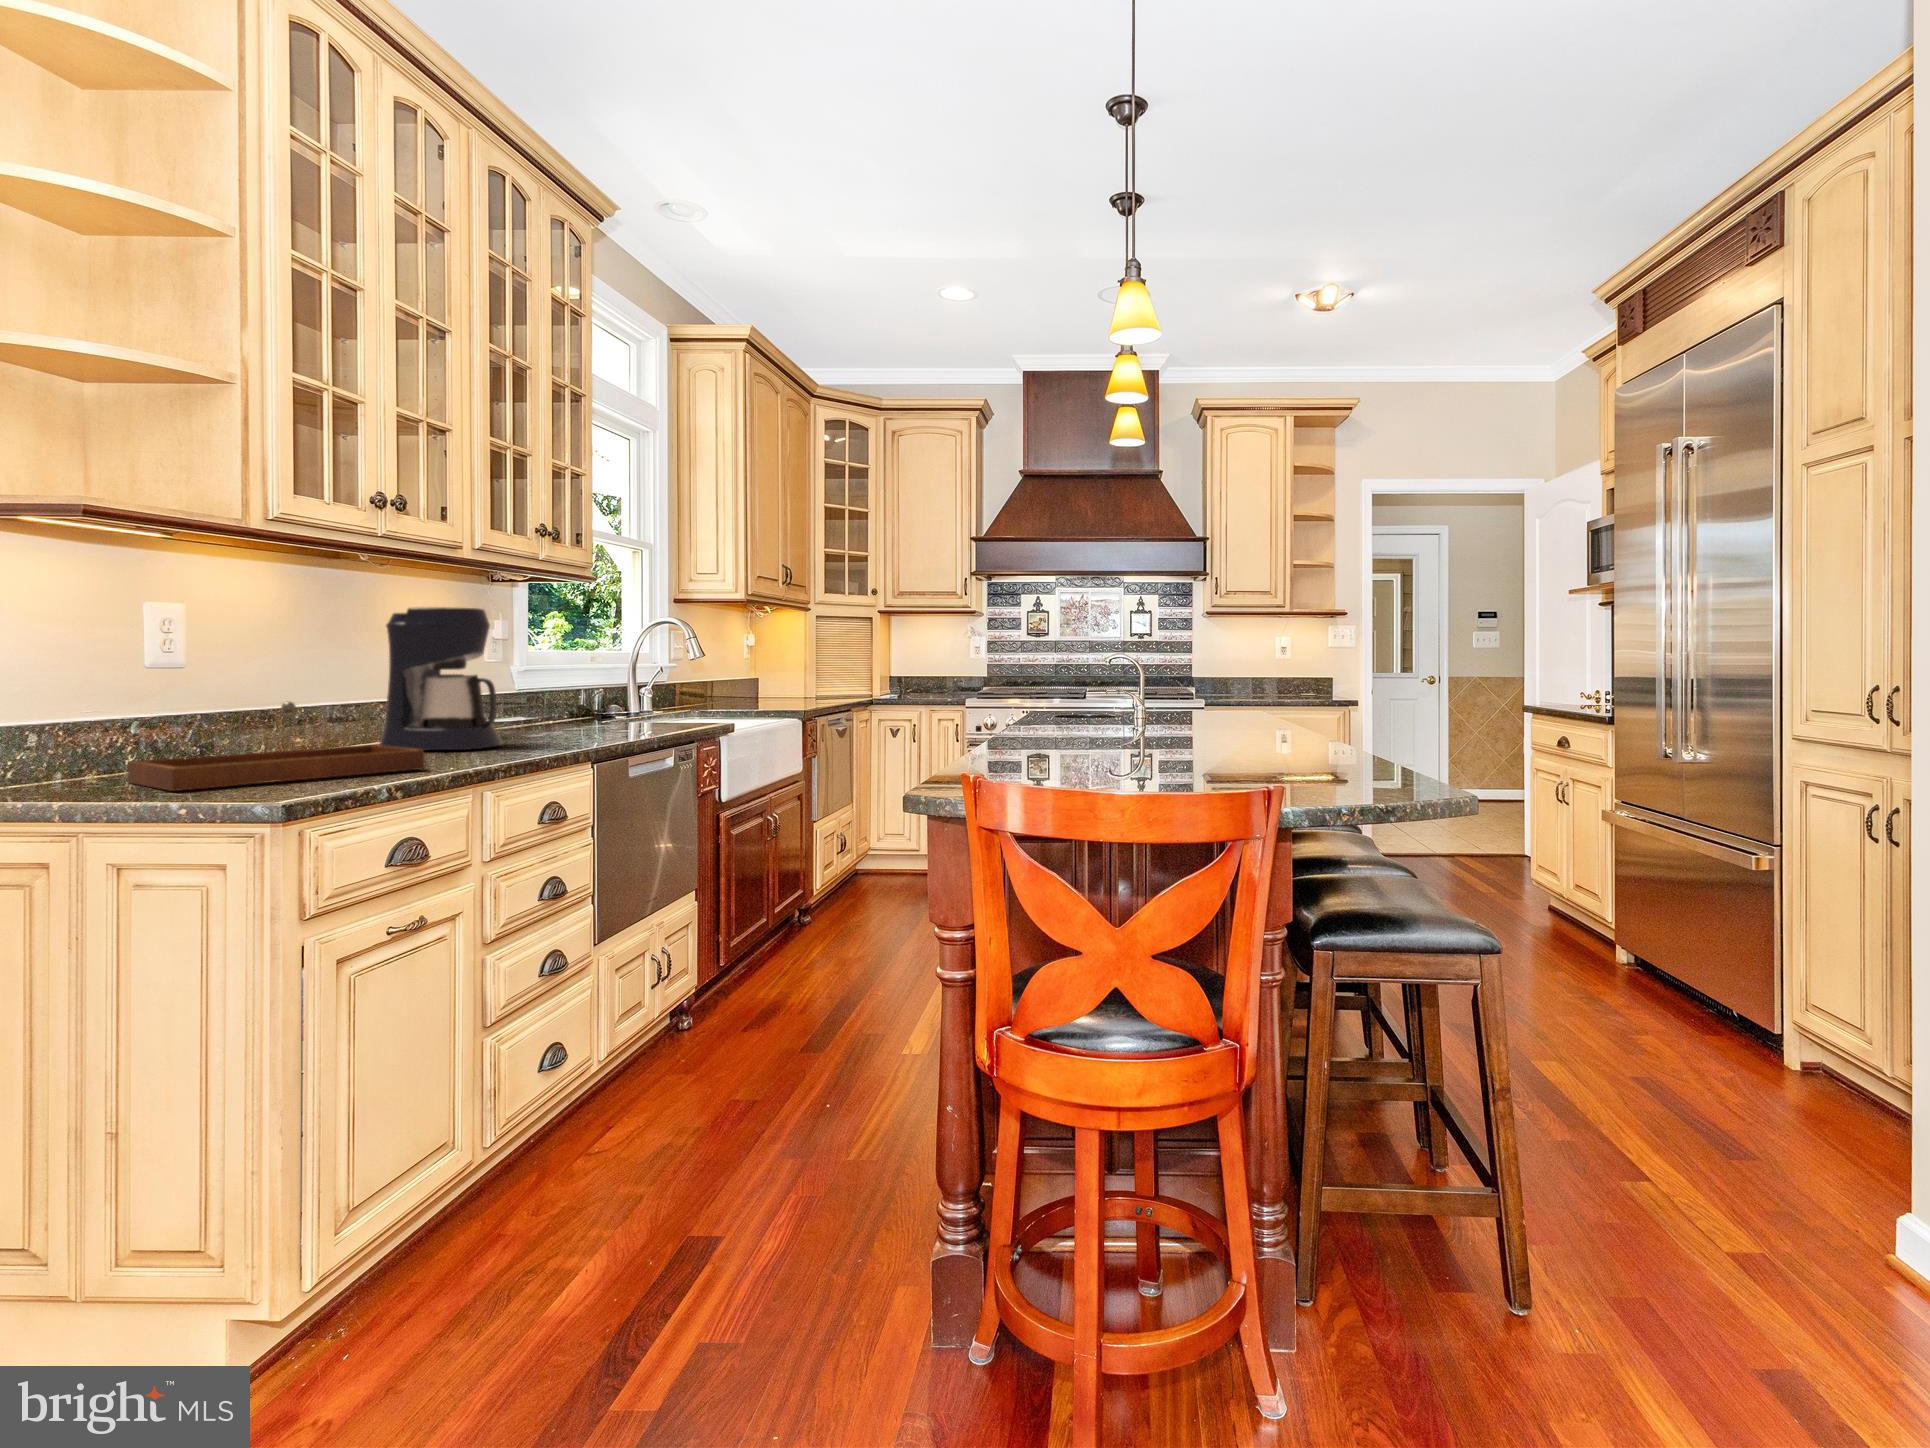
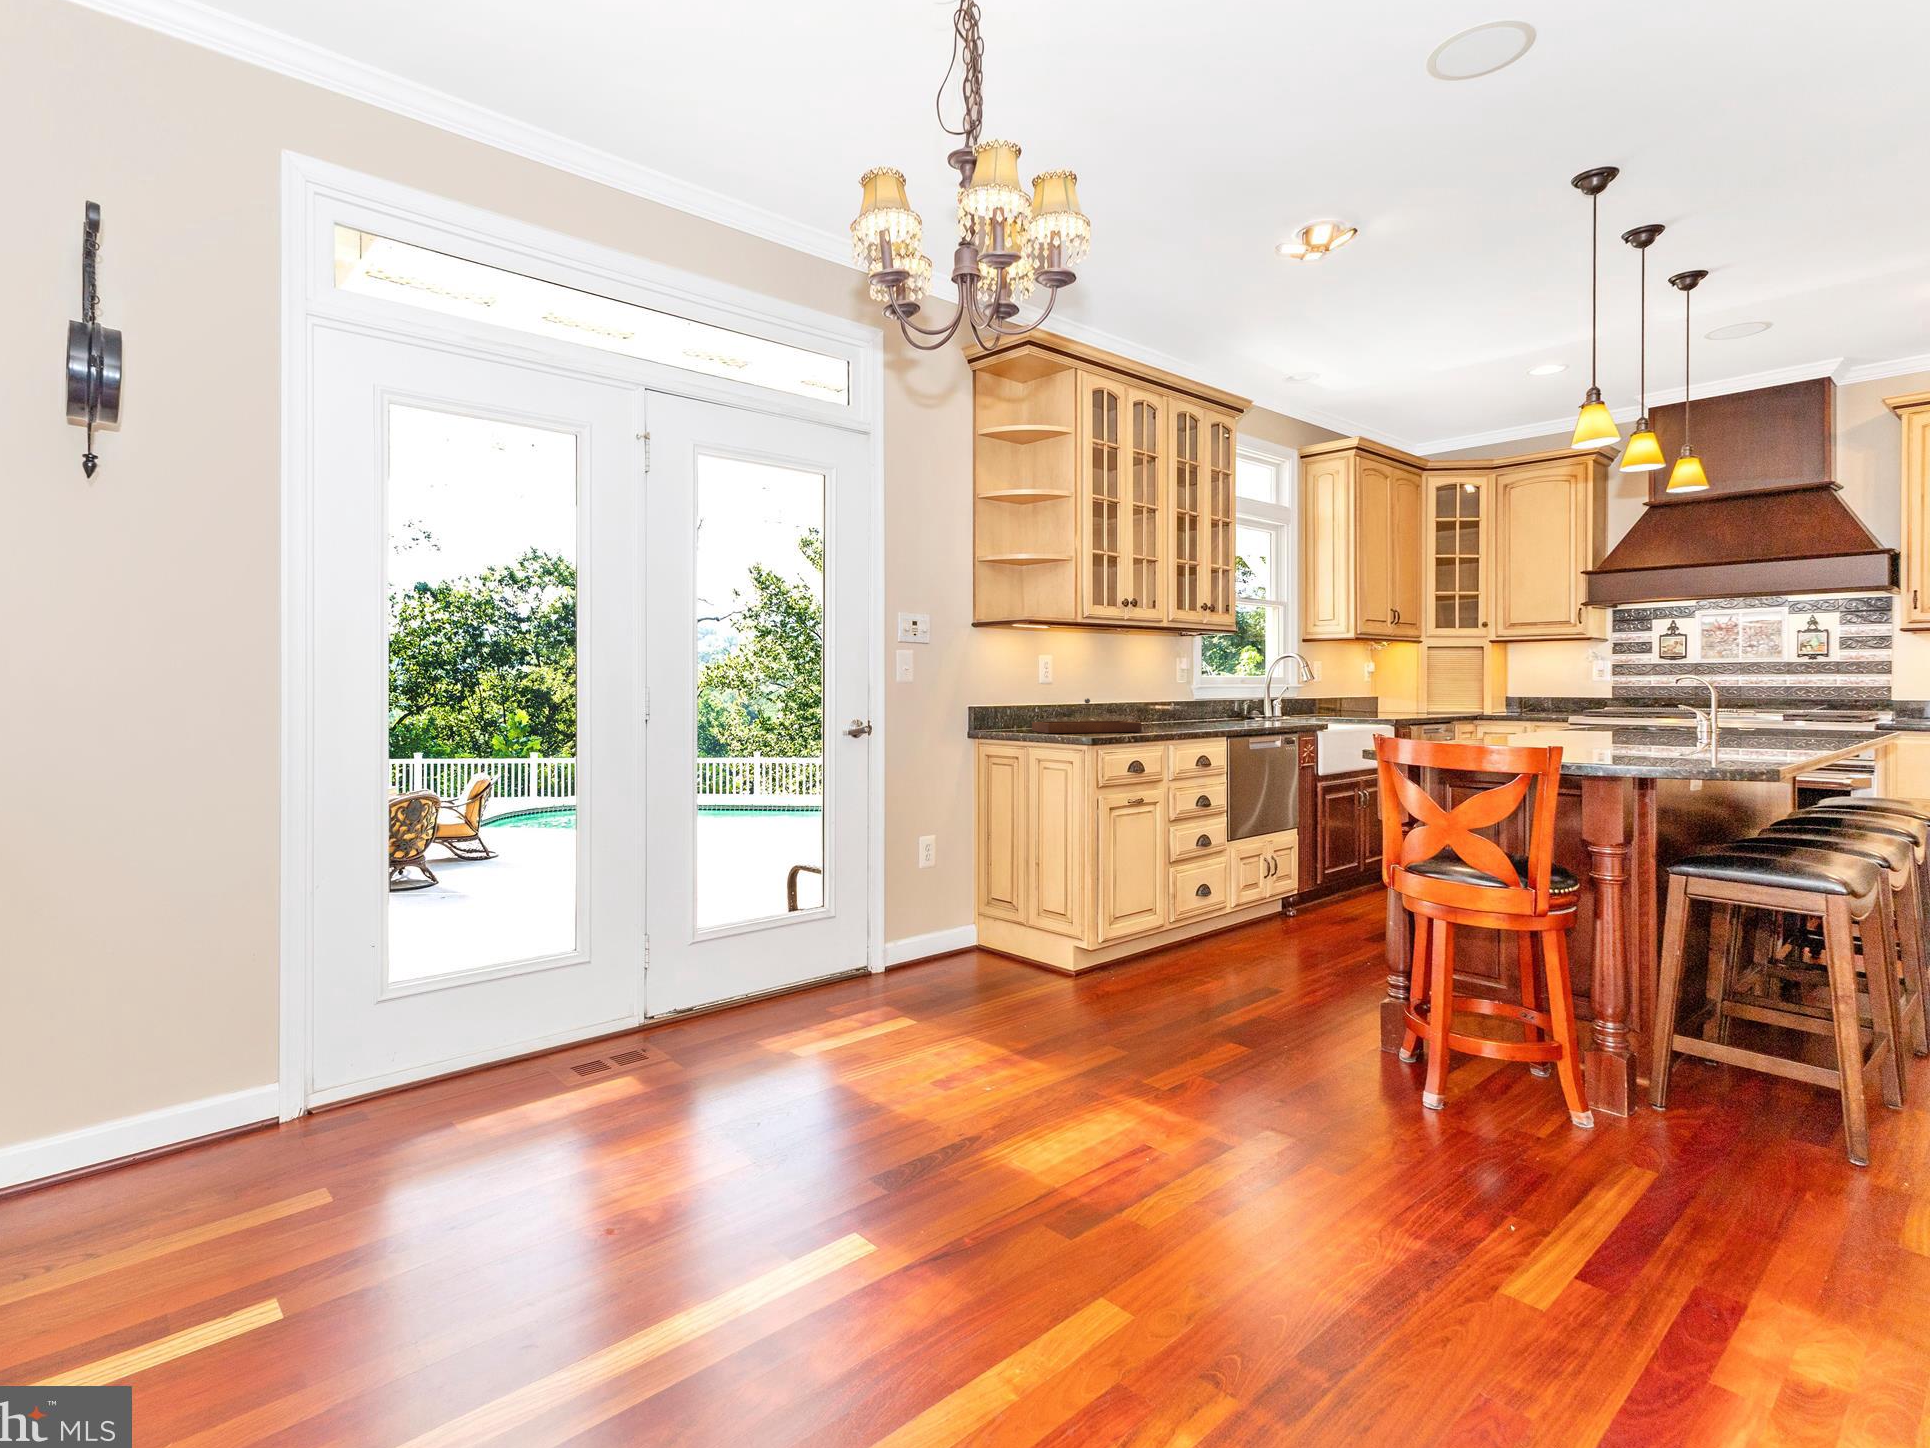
coffee maker: present [379,607,502,750] -> none [1123,653,1182,727]

